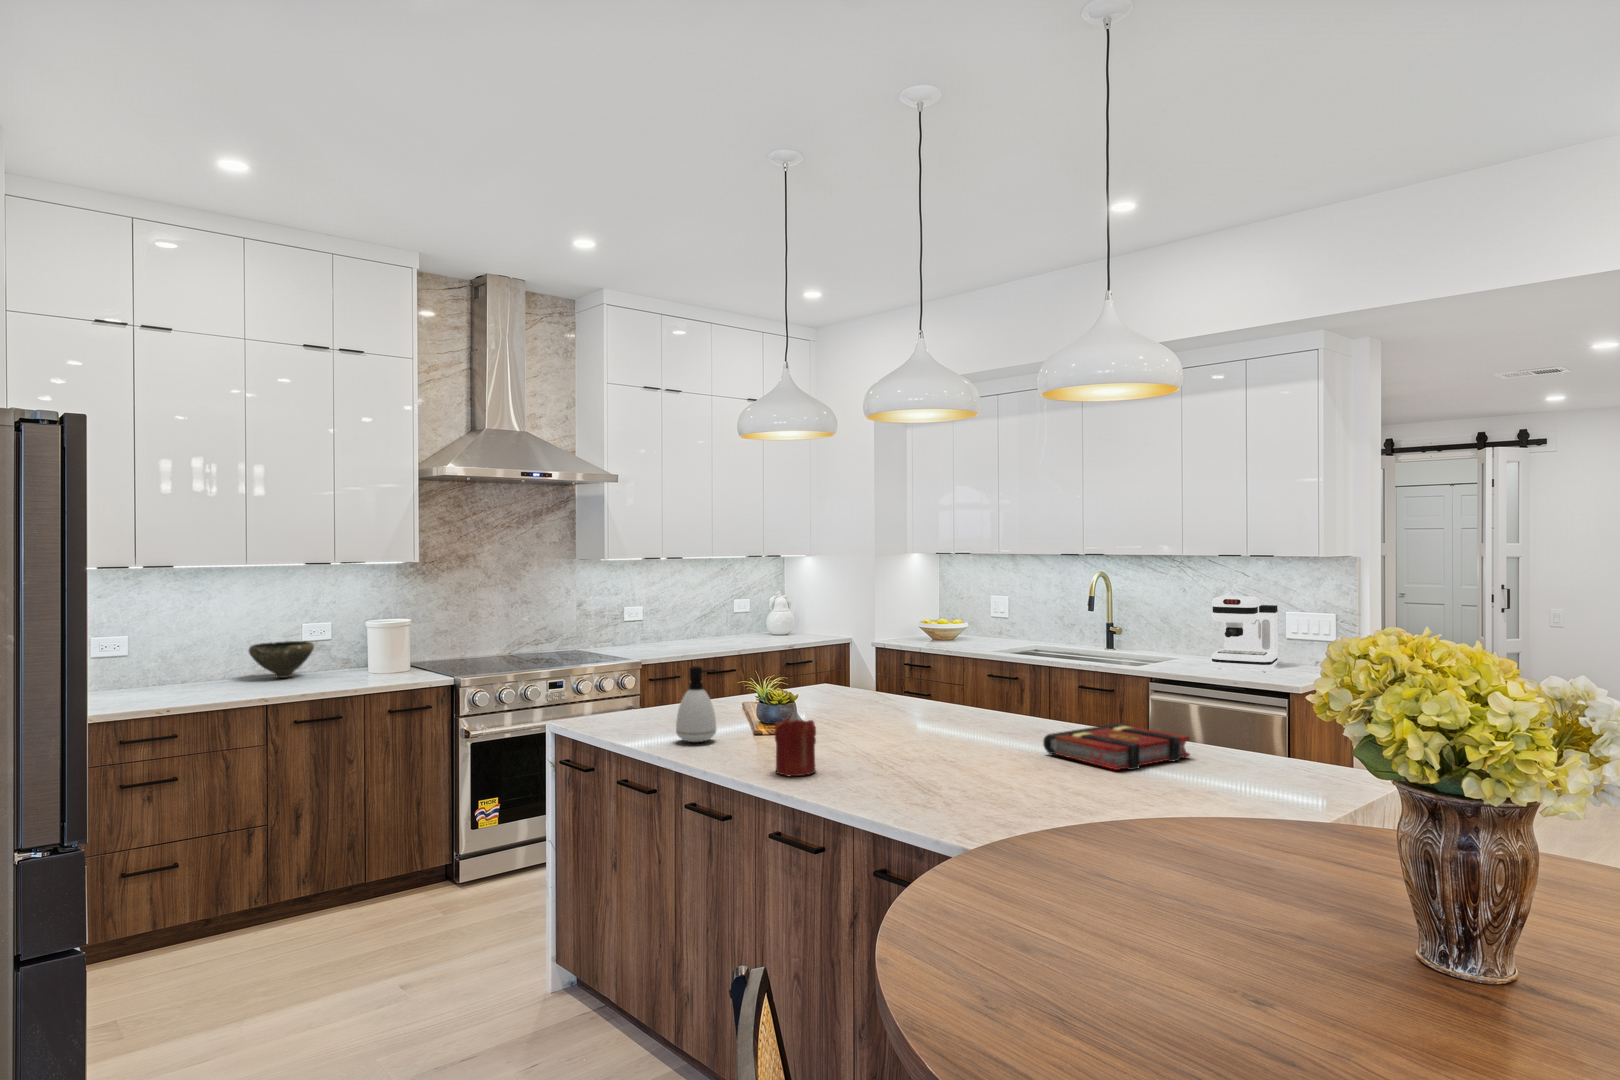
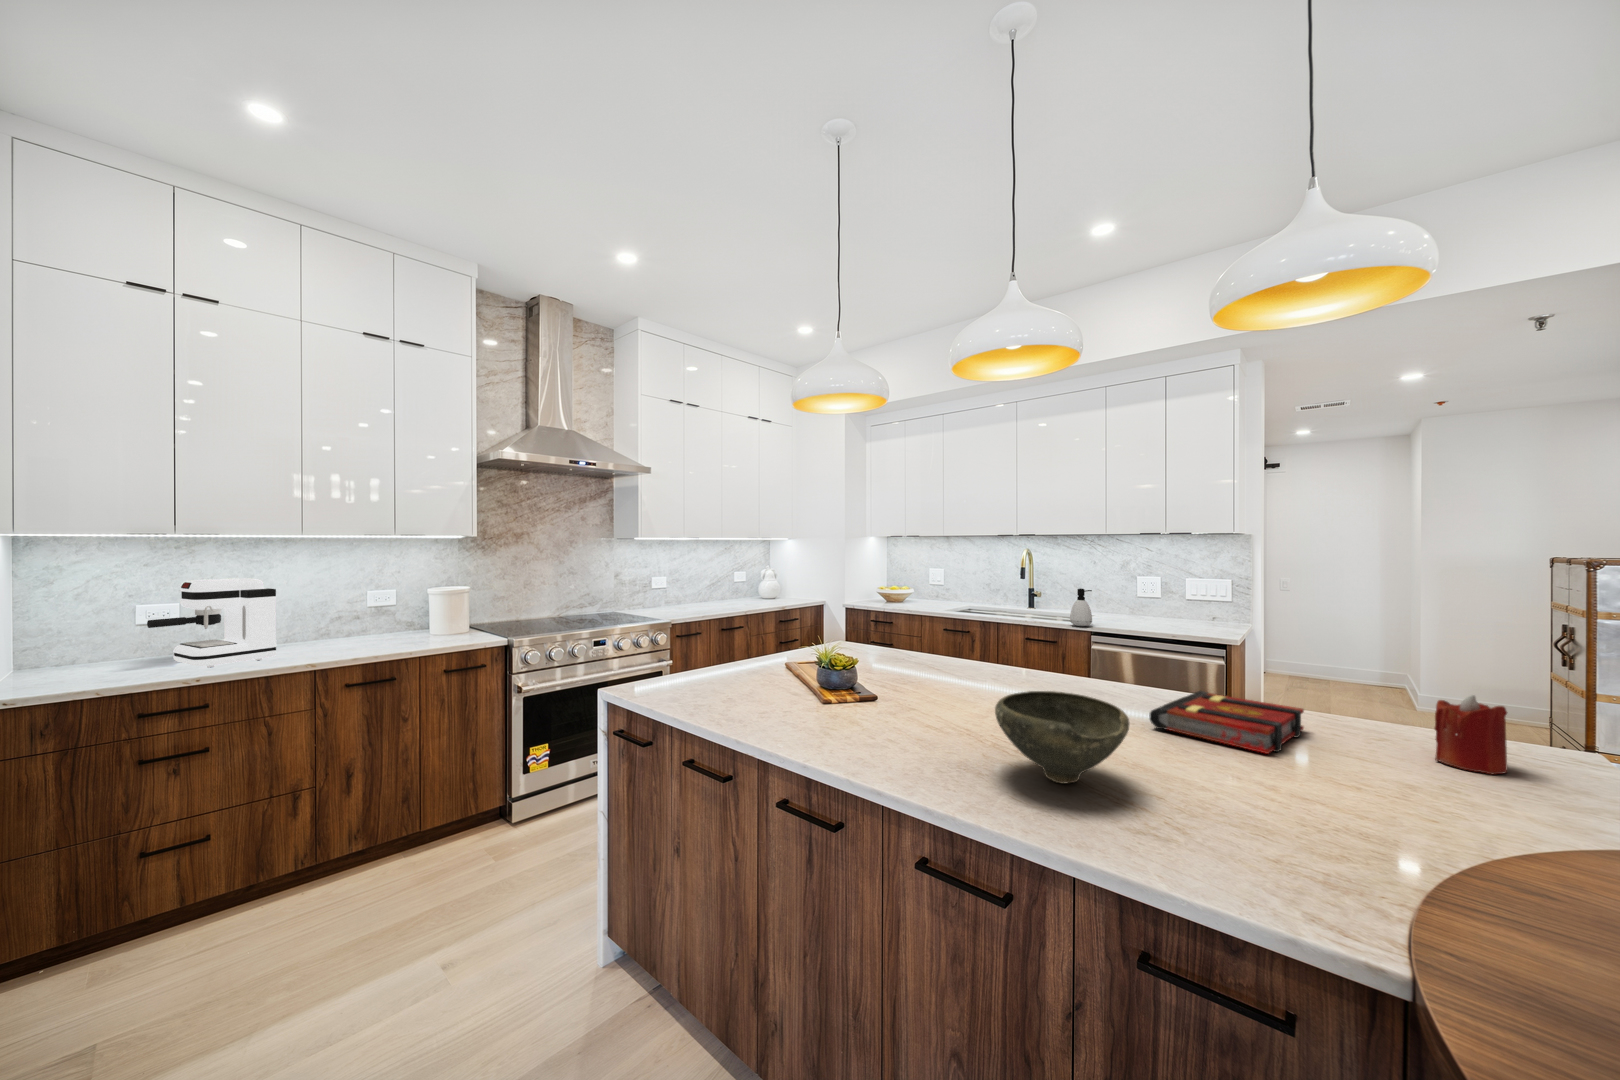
coffee maker: present [1211,596,1278,672] -> present [147,578,277,668]
bowl: present [249,641,314,678] -> present [995,691,1129,784]
soap dispenser: present [676,666,716,742] -> present [1070,588,1092,626]
candle: present [775,713,816,776] -> present [1435,695,1507,774]

